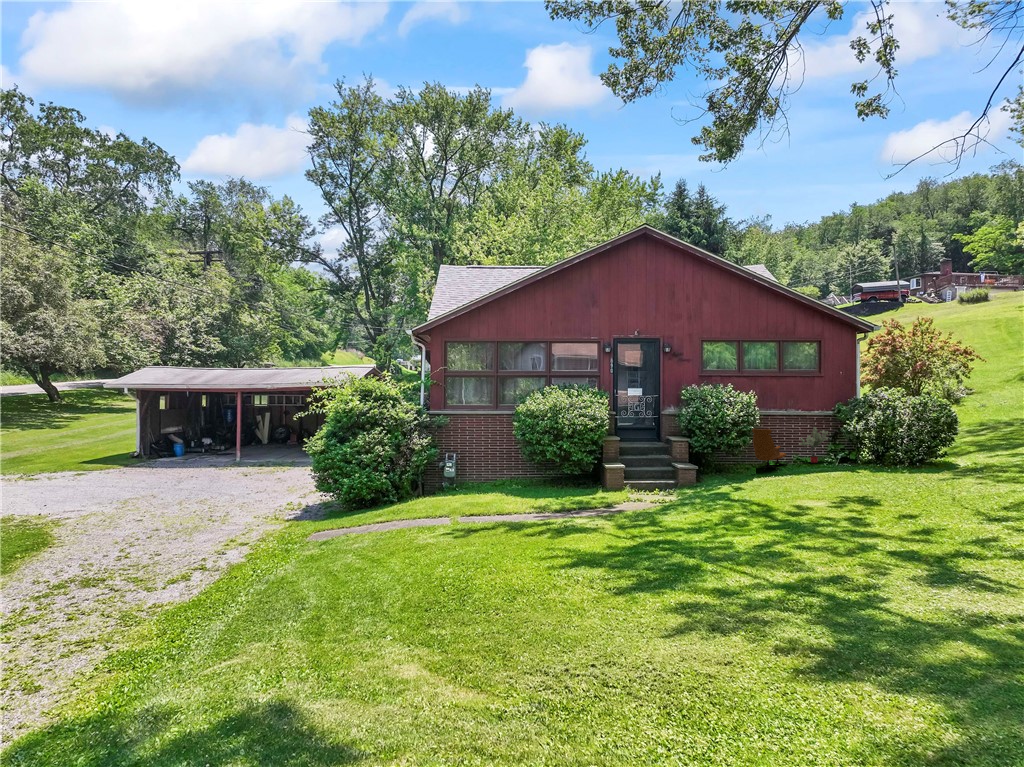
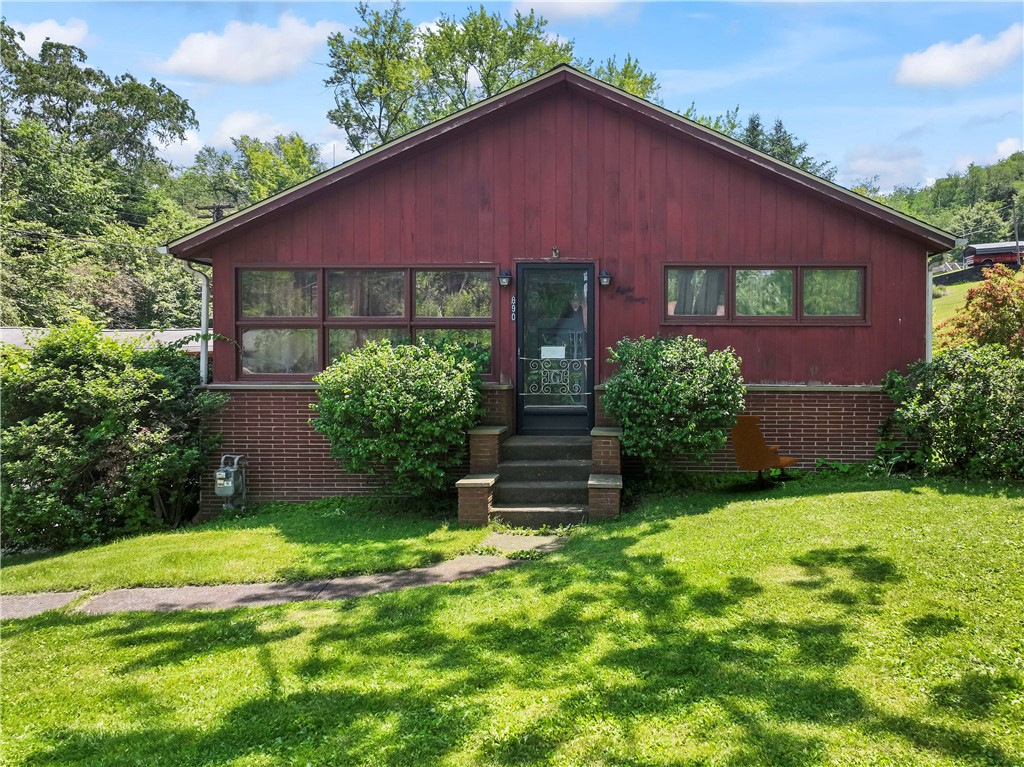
potted tree: present [799,427,828,463] -> none [819,412,873,476]

